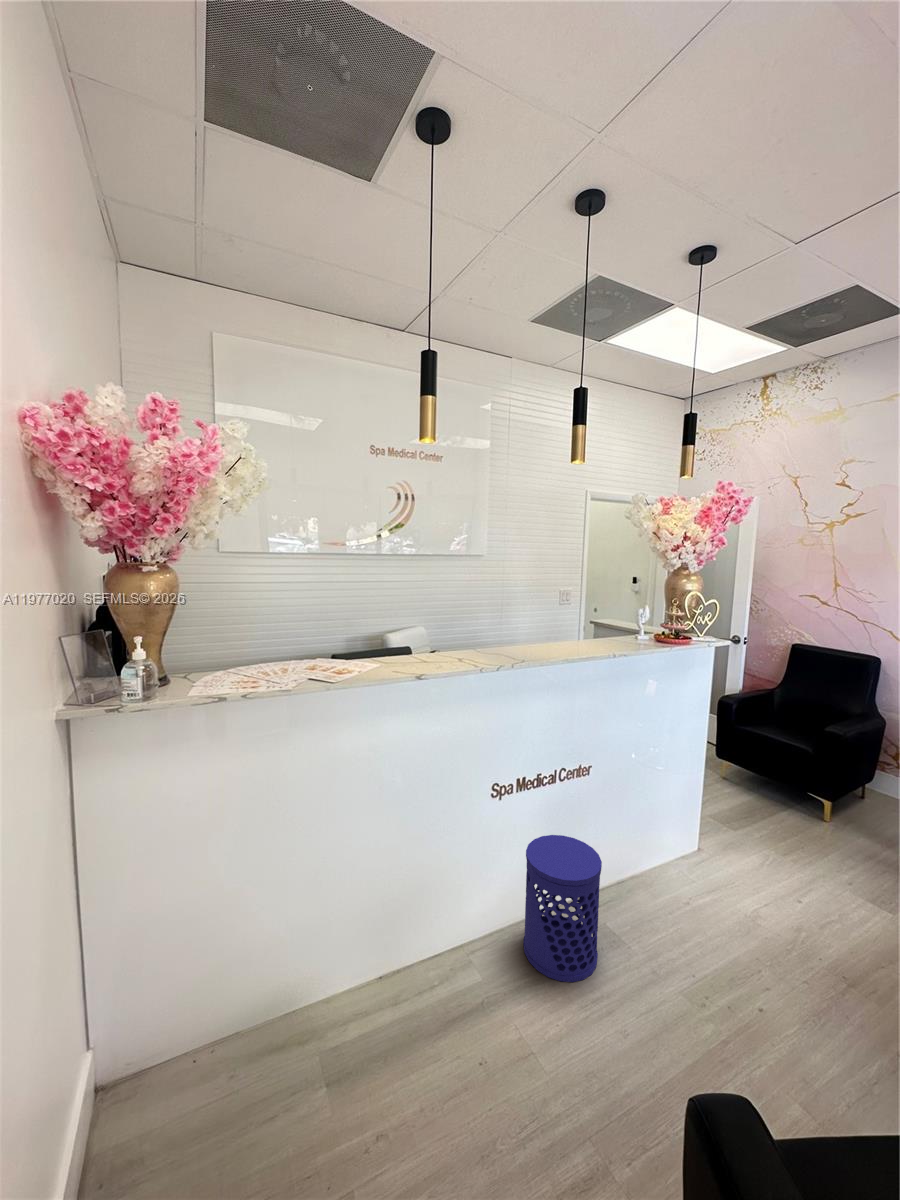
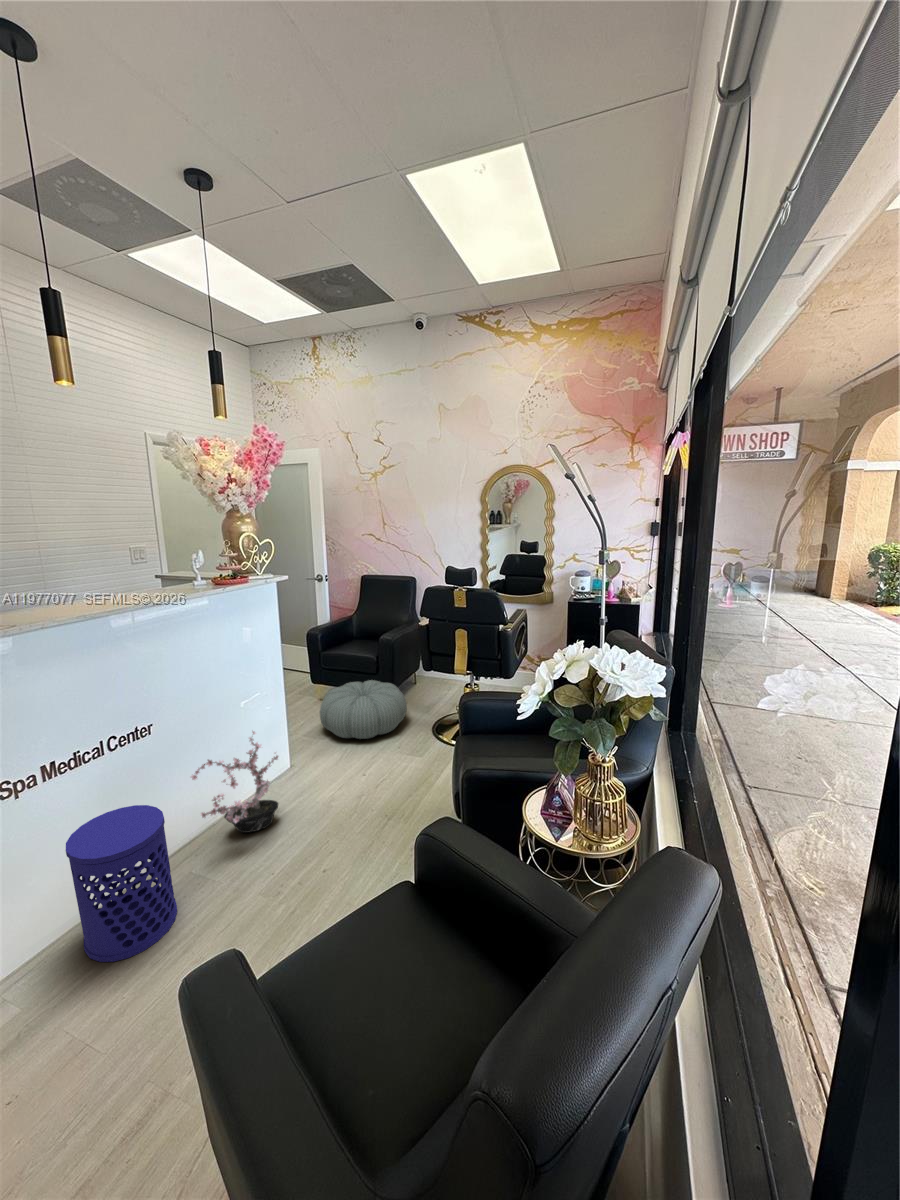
pouf: none [734,774,862,856] -> present [320,680,407,739]
potted plant: none [610,797,706,912] -> present [190,731,278,833]

